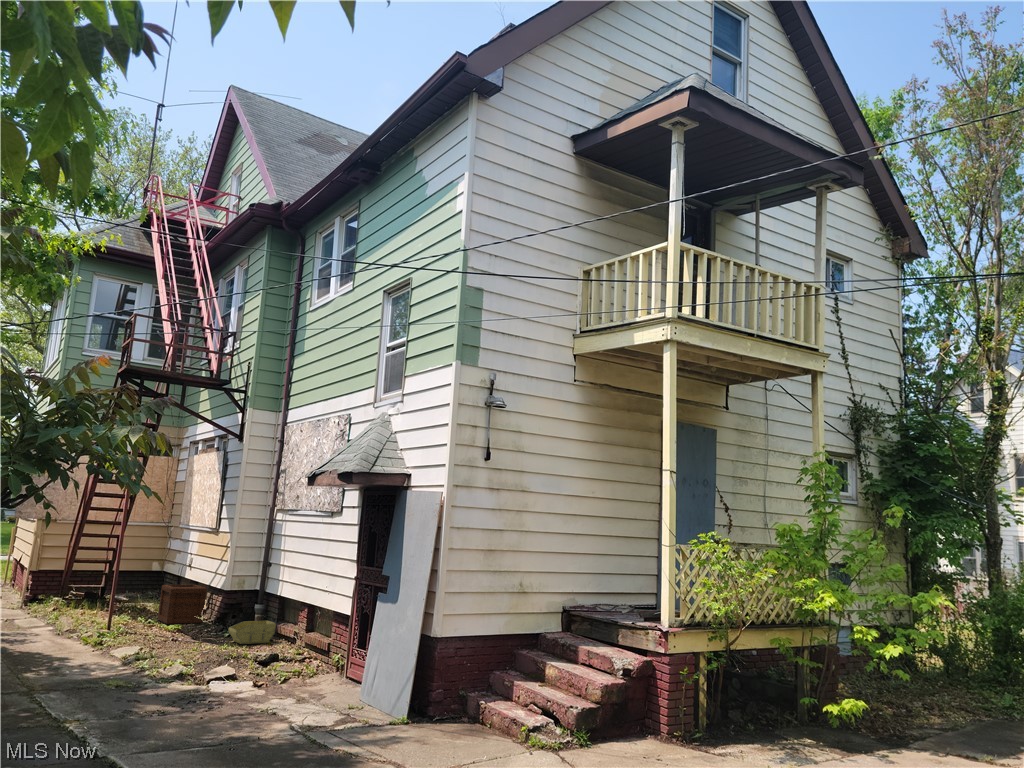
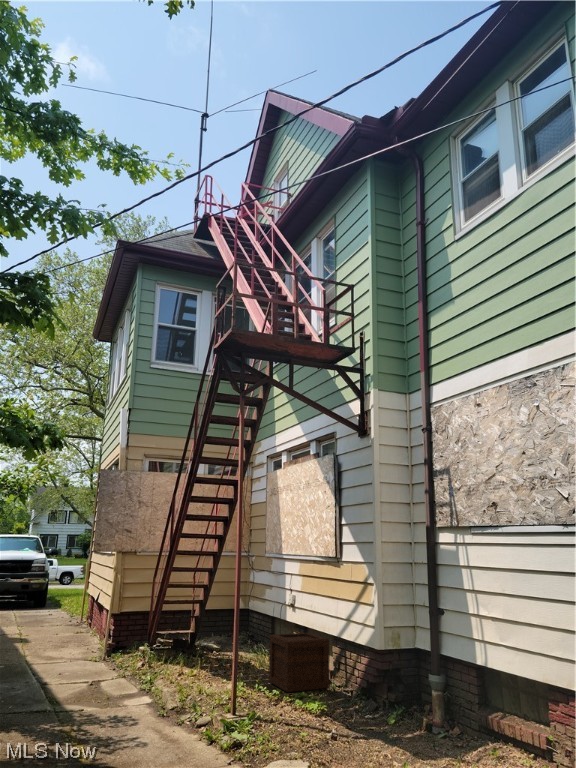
storage bin: present [228,621,276,644] -> none [411,704,485,753]

